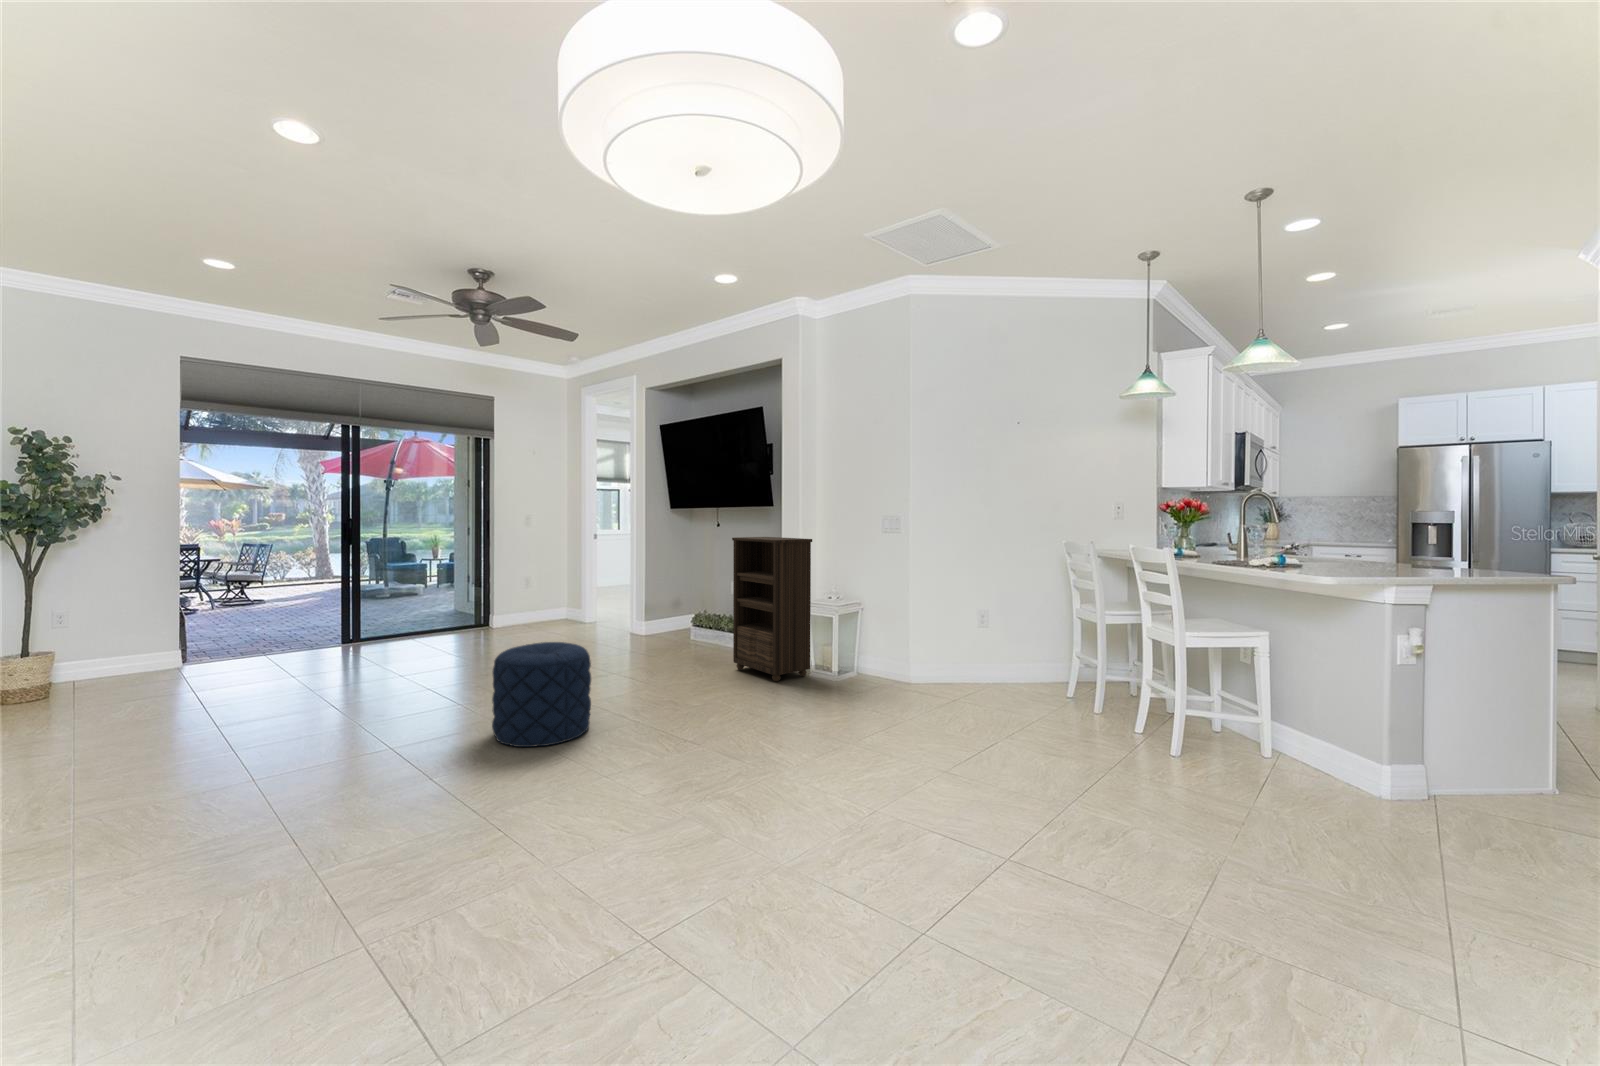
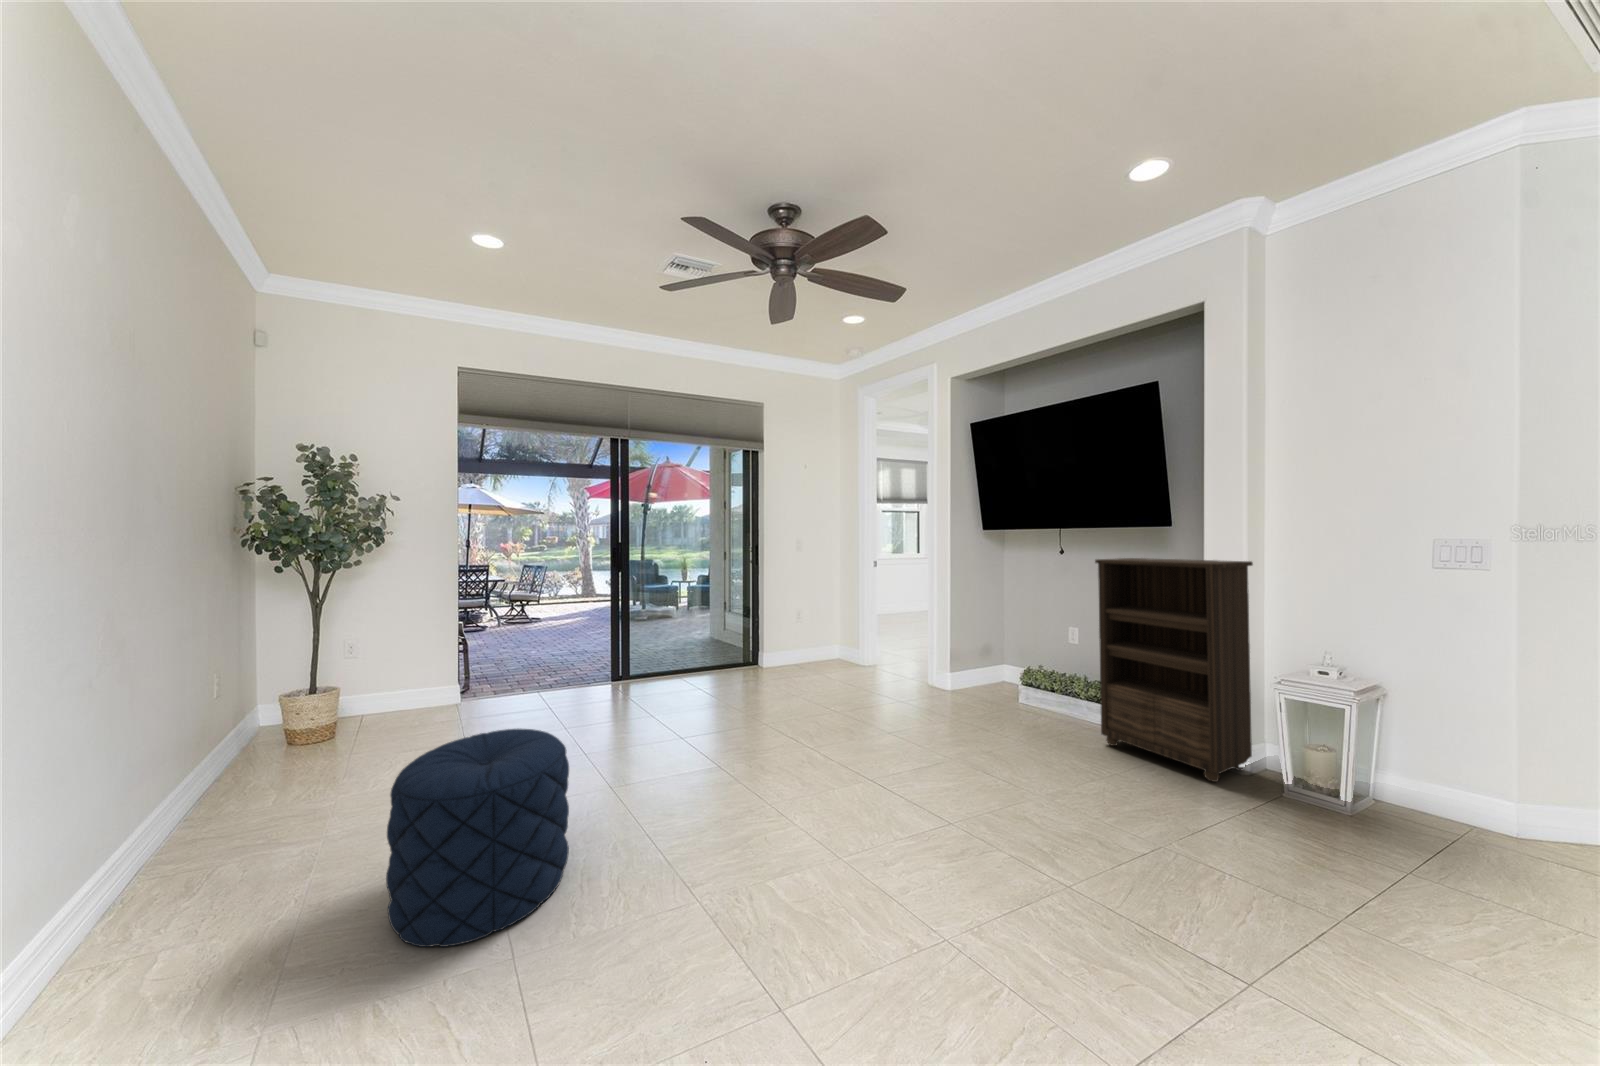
pouf: present [492,642,591,747] -> present [386,729,569,947]

